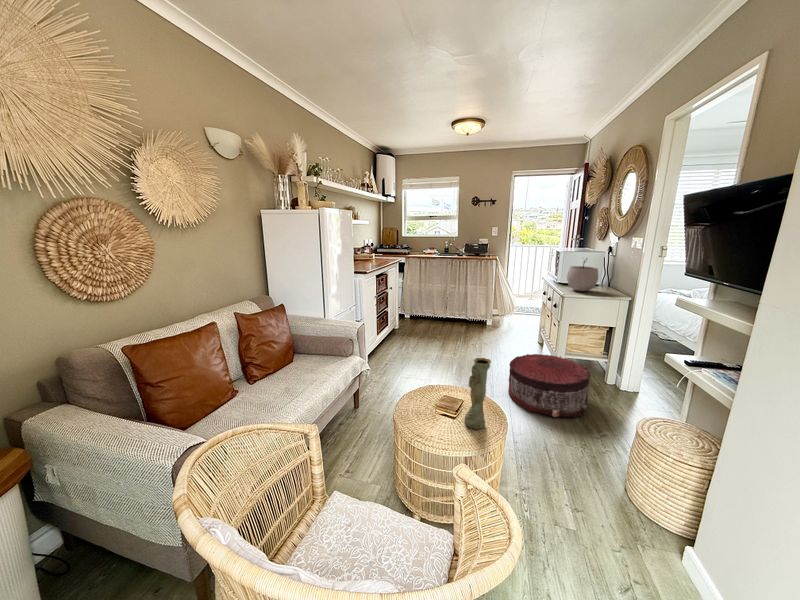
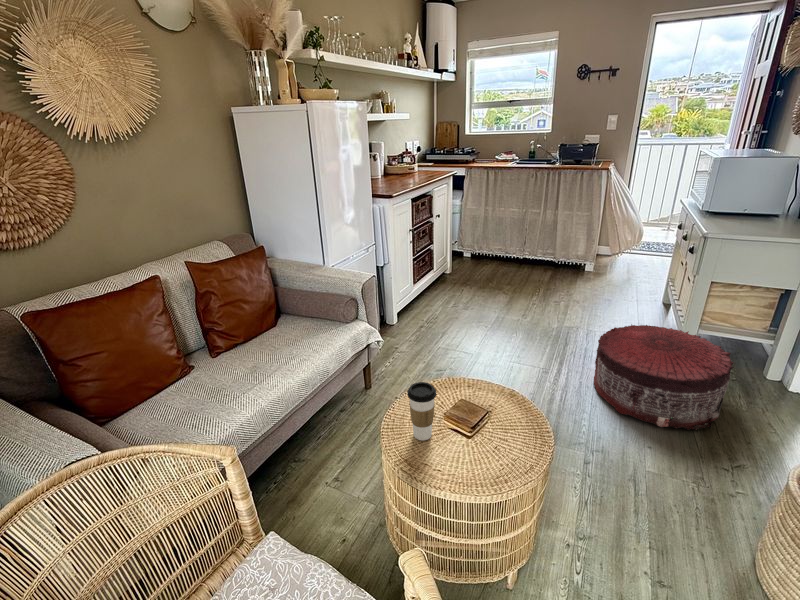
plant pot: present [567,259,598,291] -> none [718,164,779,225]
vase: present [464,358,491,429] -> none [483,354,525,461]
coffee cup: none [416,382,435,422] -> present [407,382,436,440]

